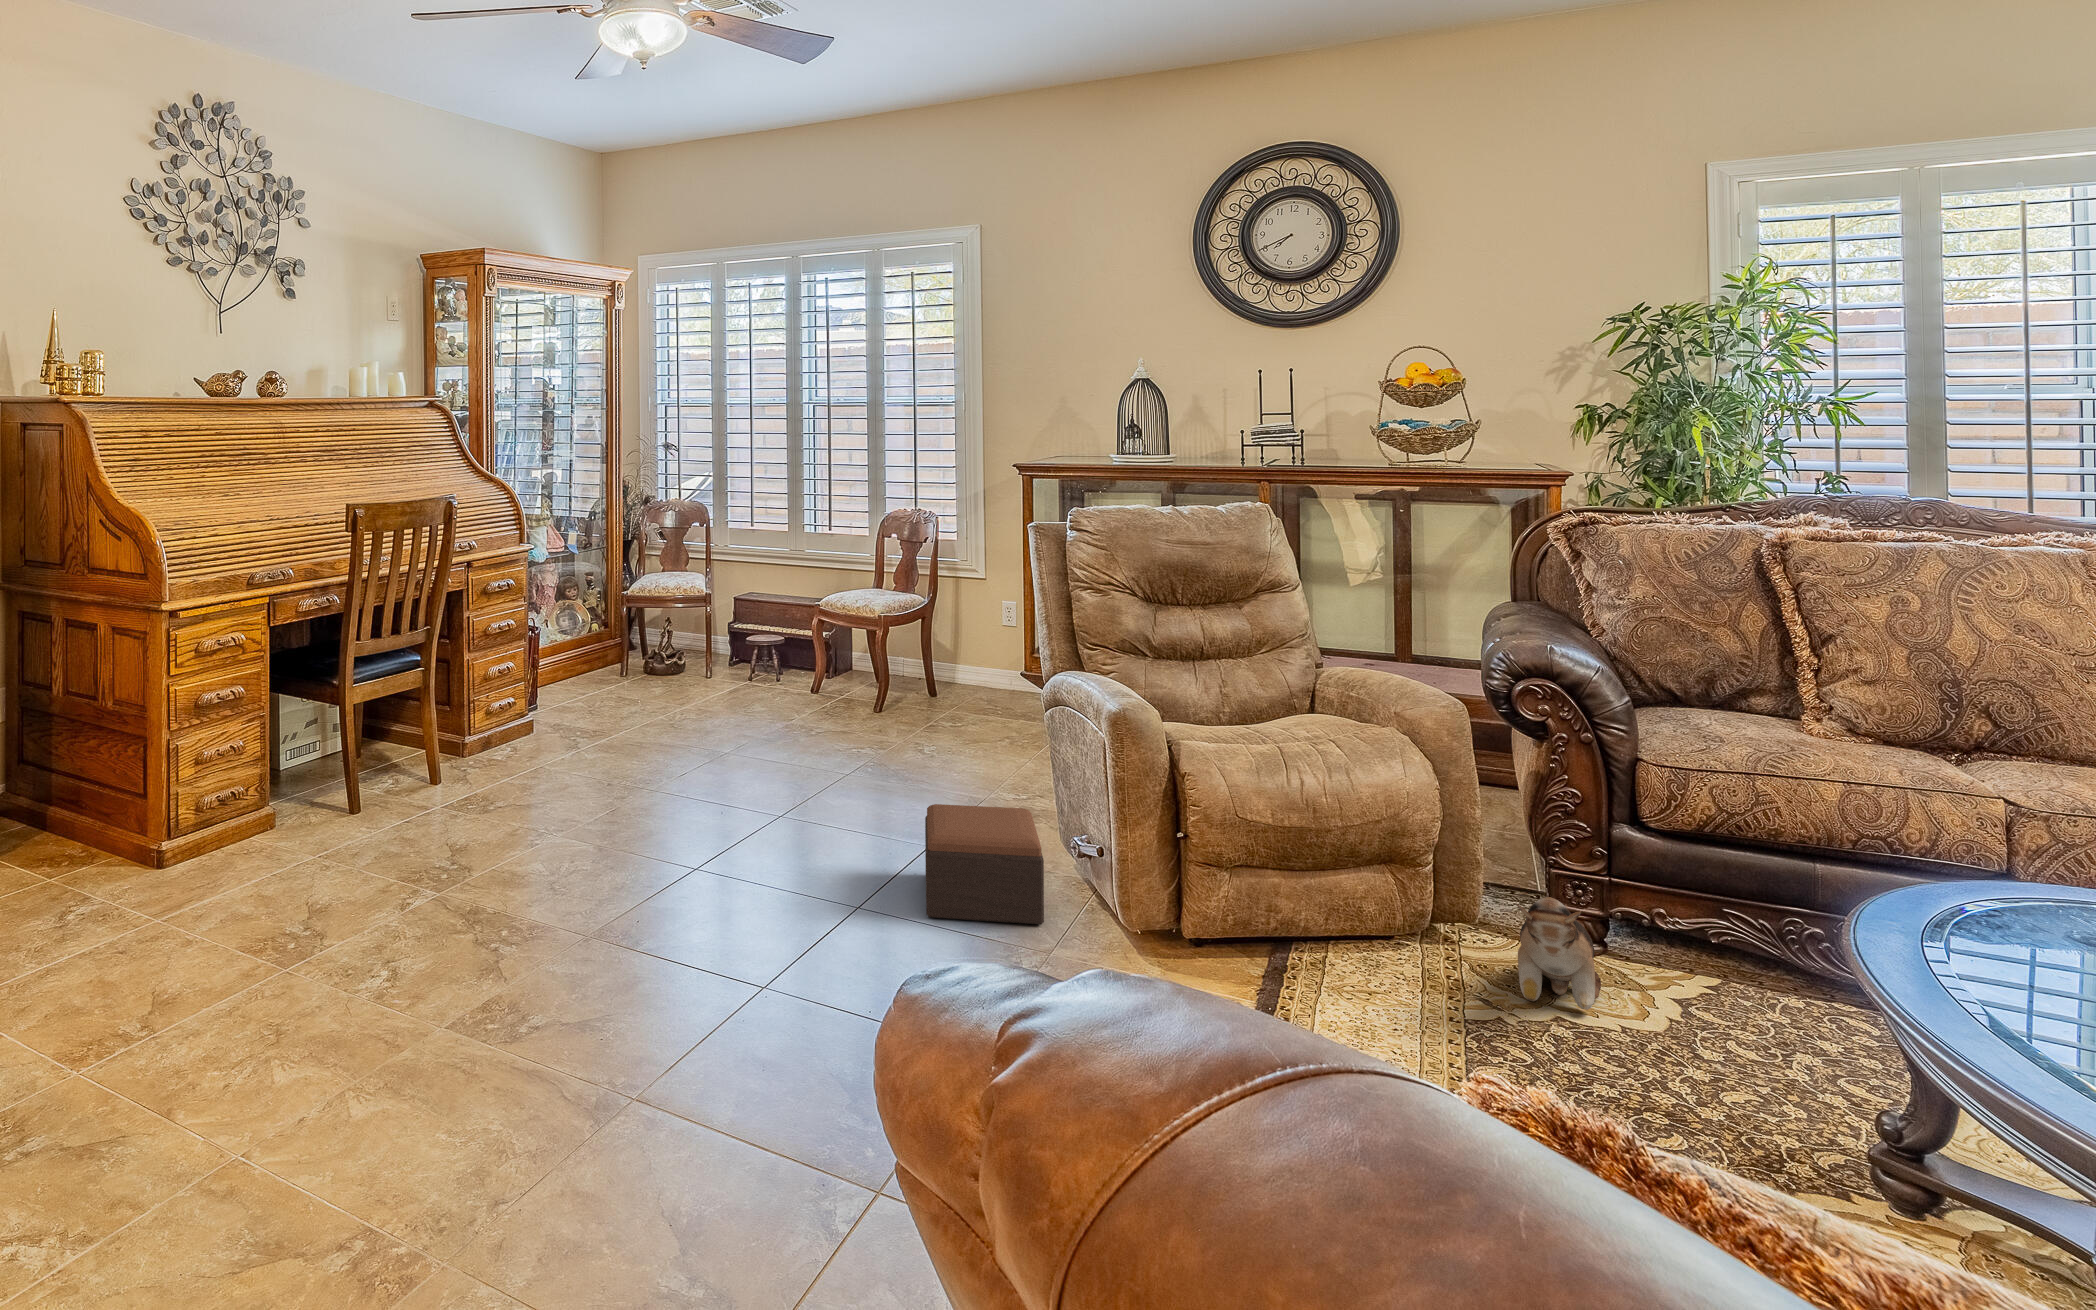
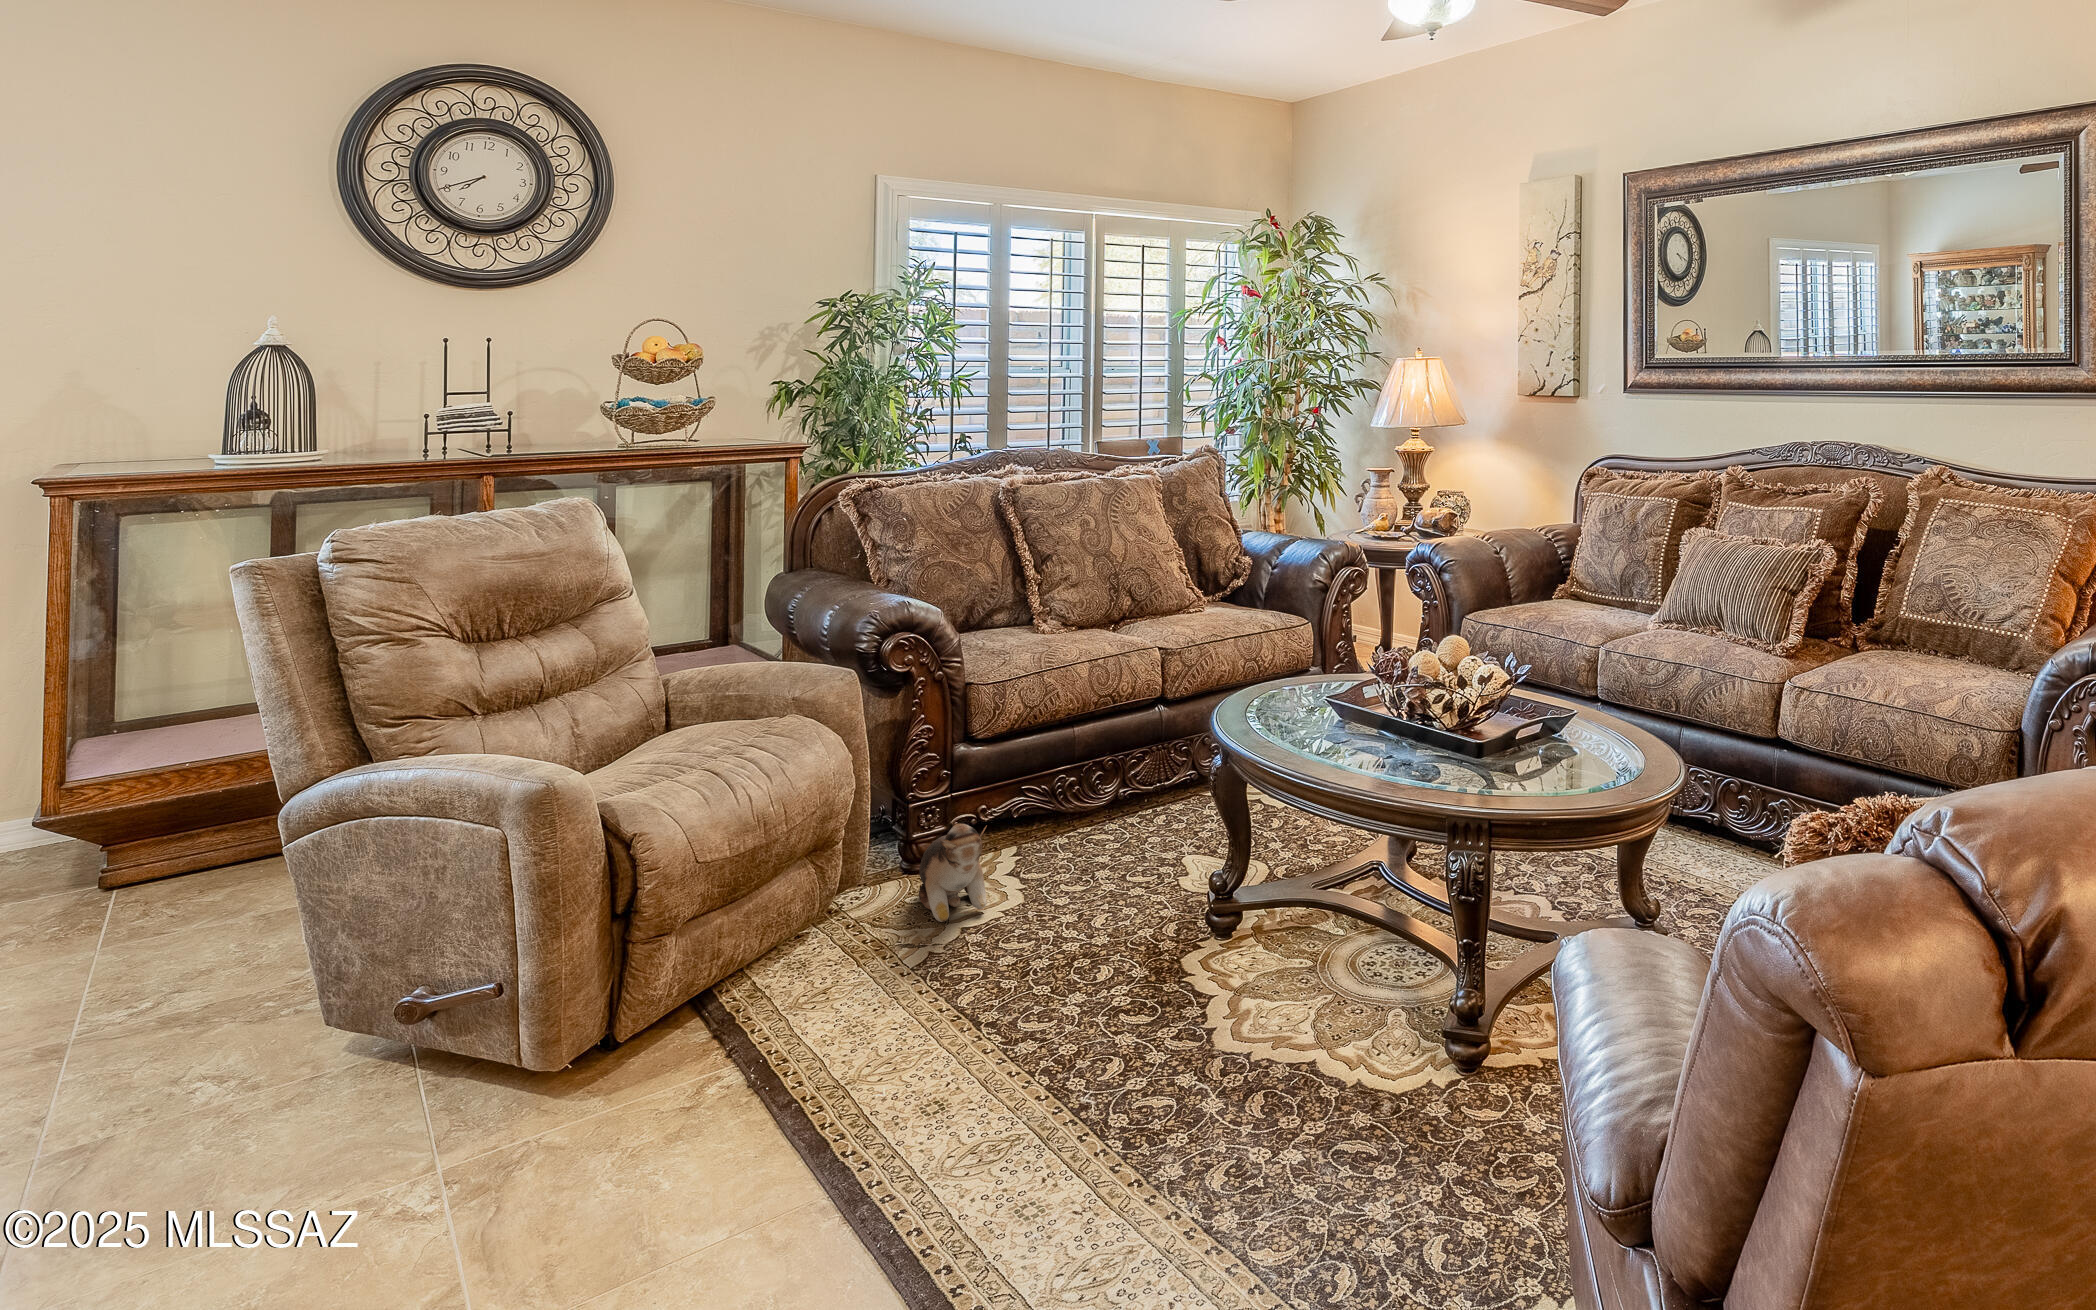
footstool: present [925,804,1044,925] -> none [134,971,413,1196]

